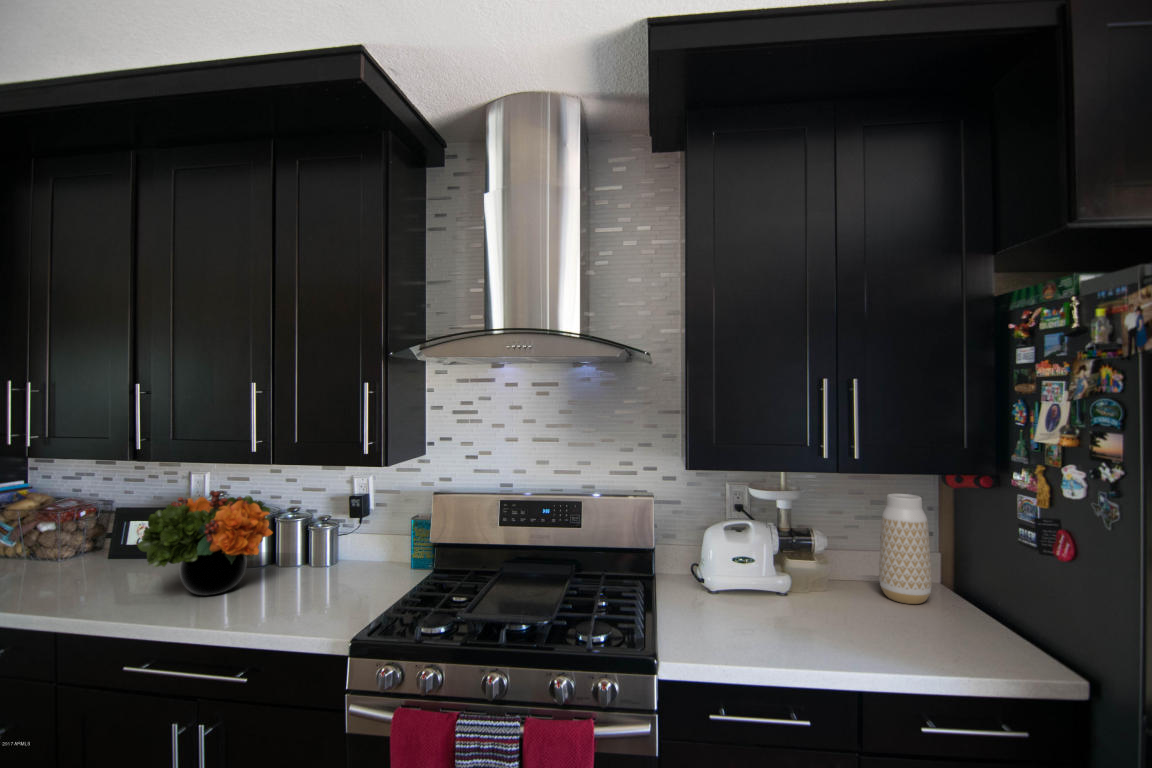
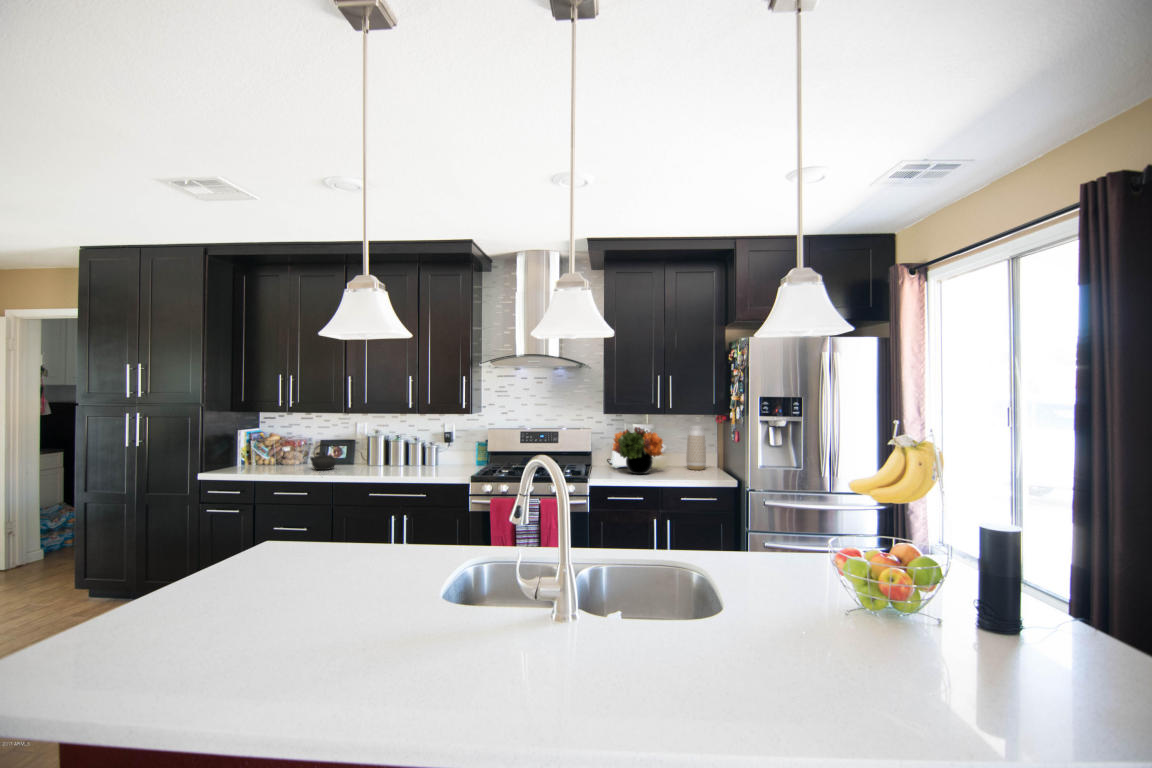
flower arrangement: present [138,491,272,595] -> present [612,427,663,474]
kettle: none [50,527,113,586] -> present [310,444,336,470]

